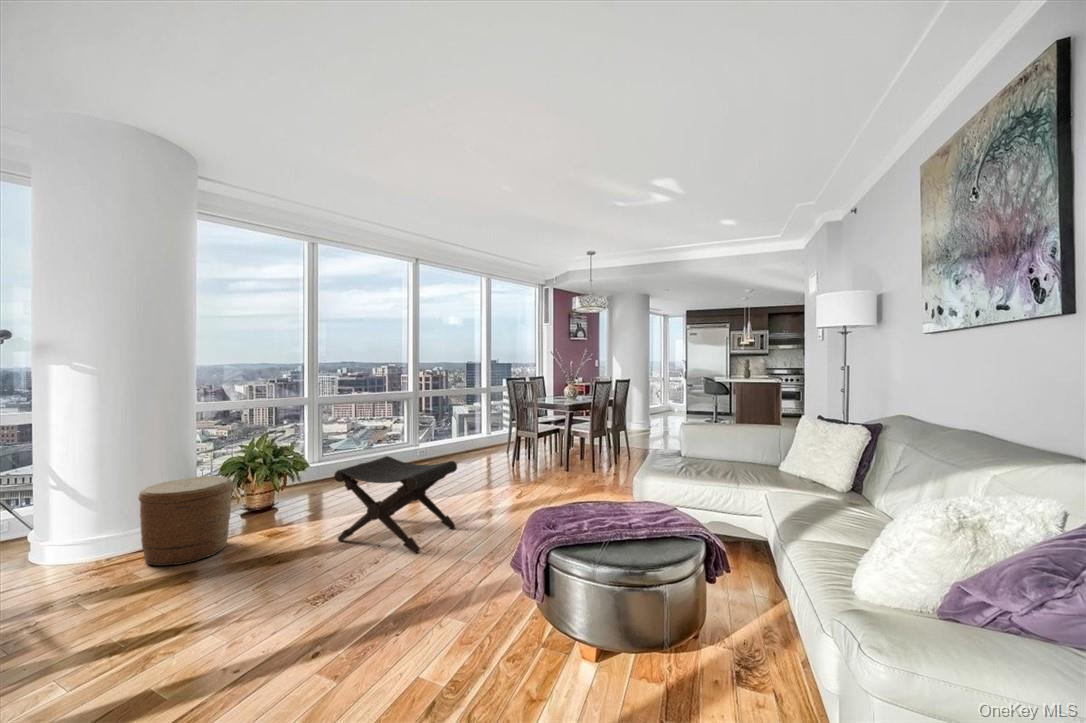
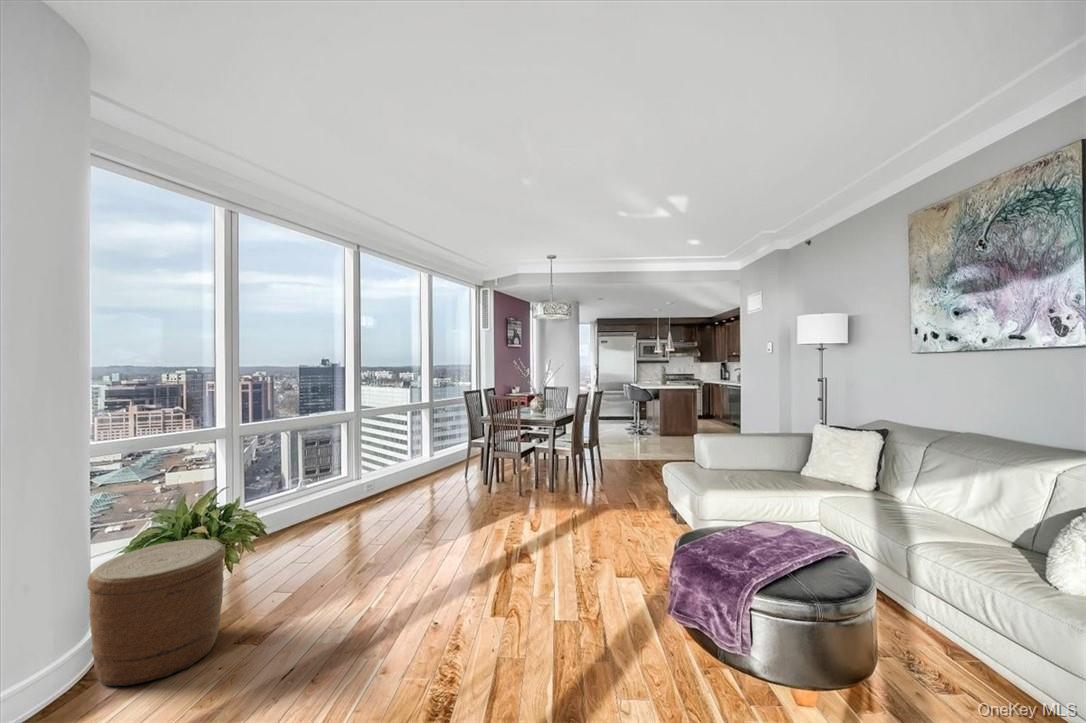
footstool: present [334,456,457,553] -> none [371,490,503,604]

